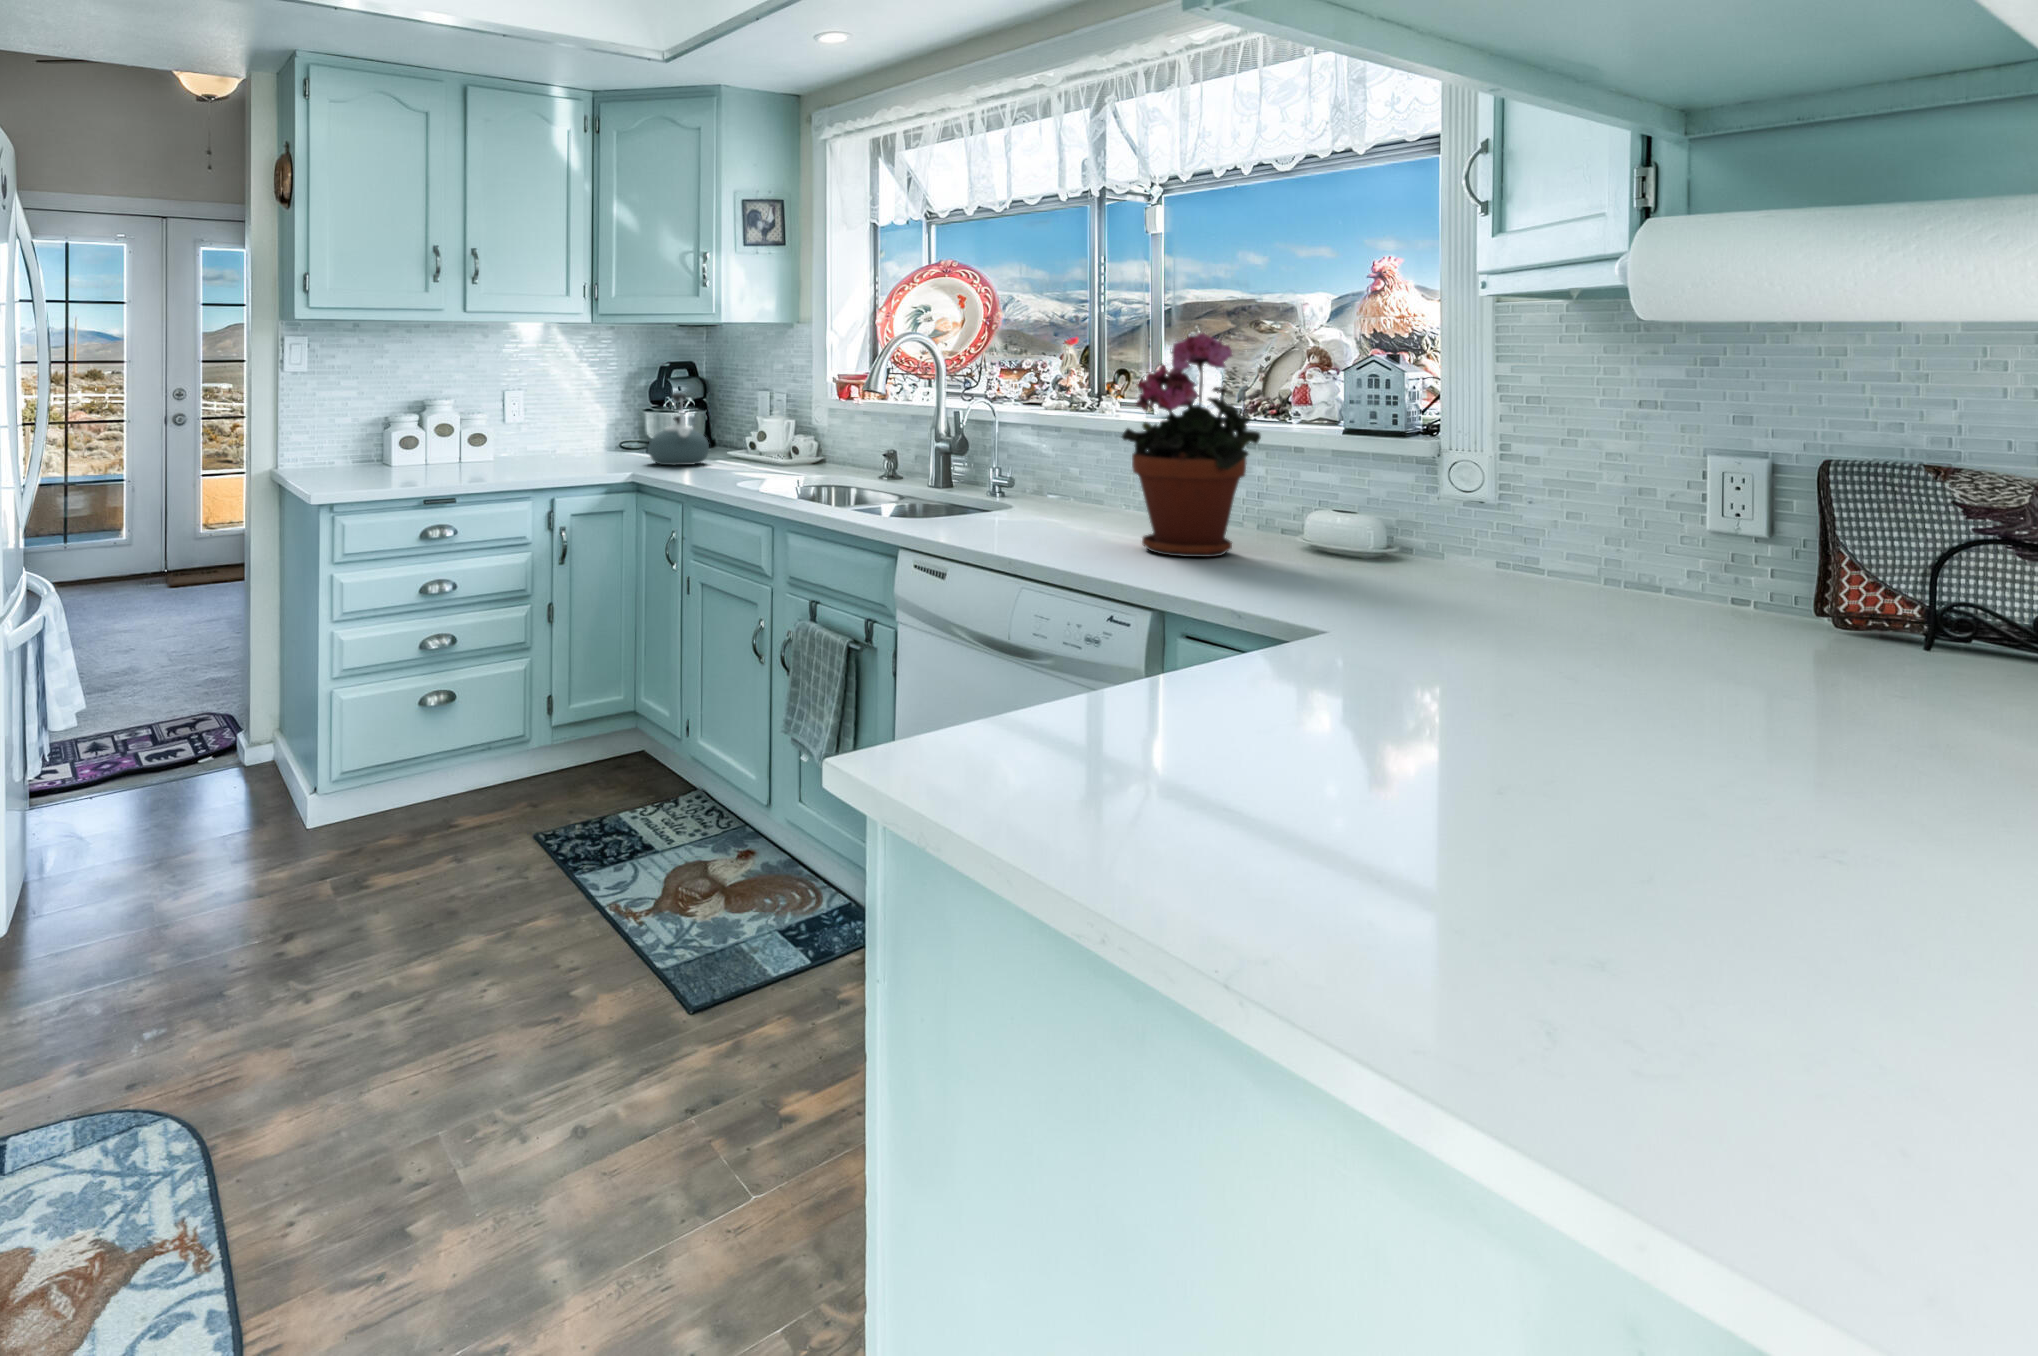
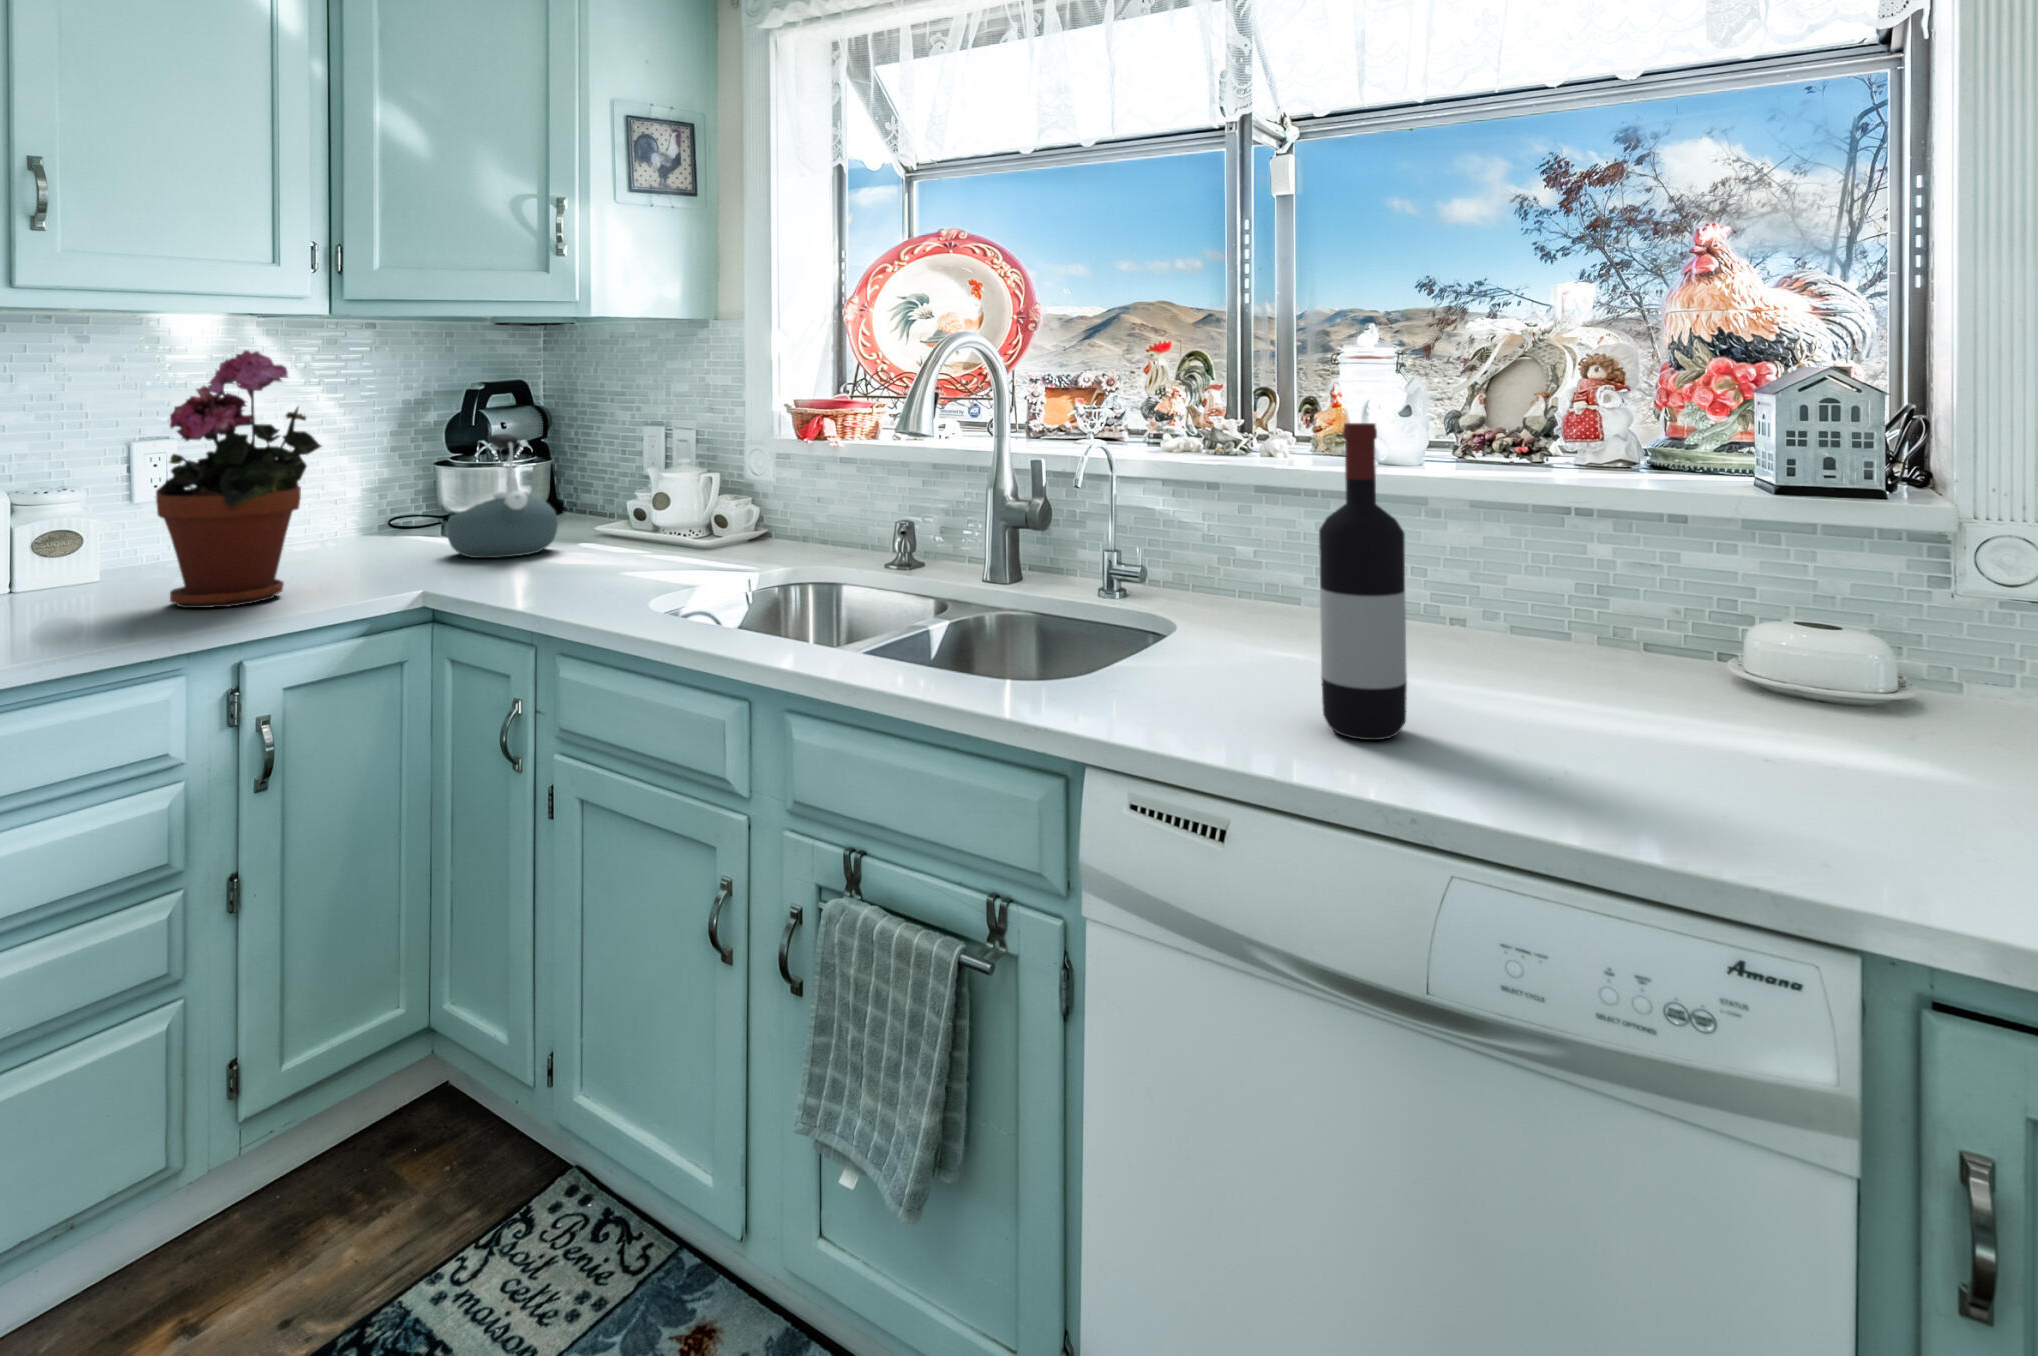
potted plant: present [1122,333,1261,557] -> present [156,350,321,608]
wine bottle: none [1009,385,1052,541] -> present [1319,423,1407,740]

